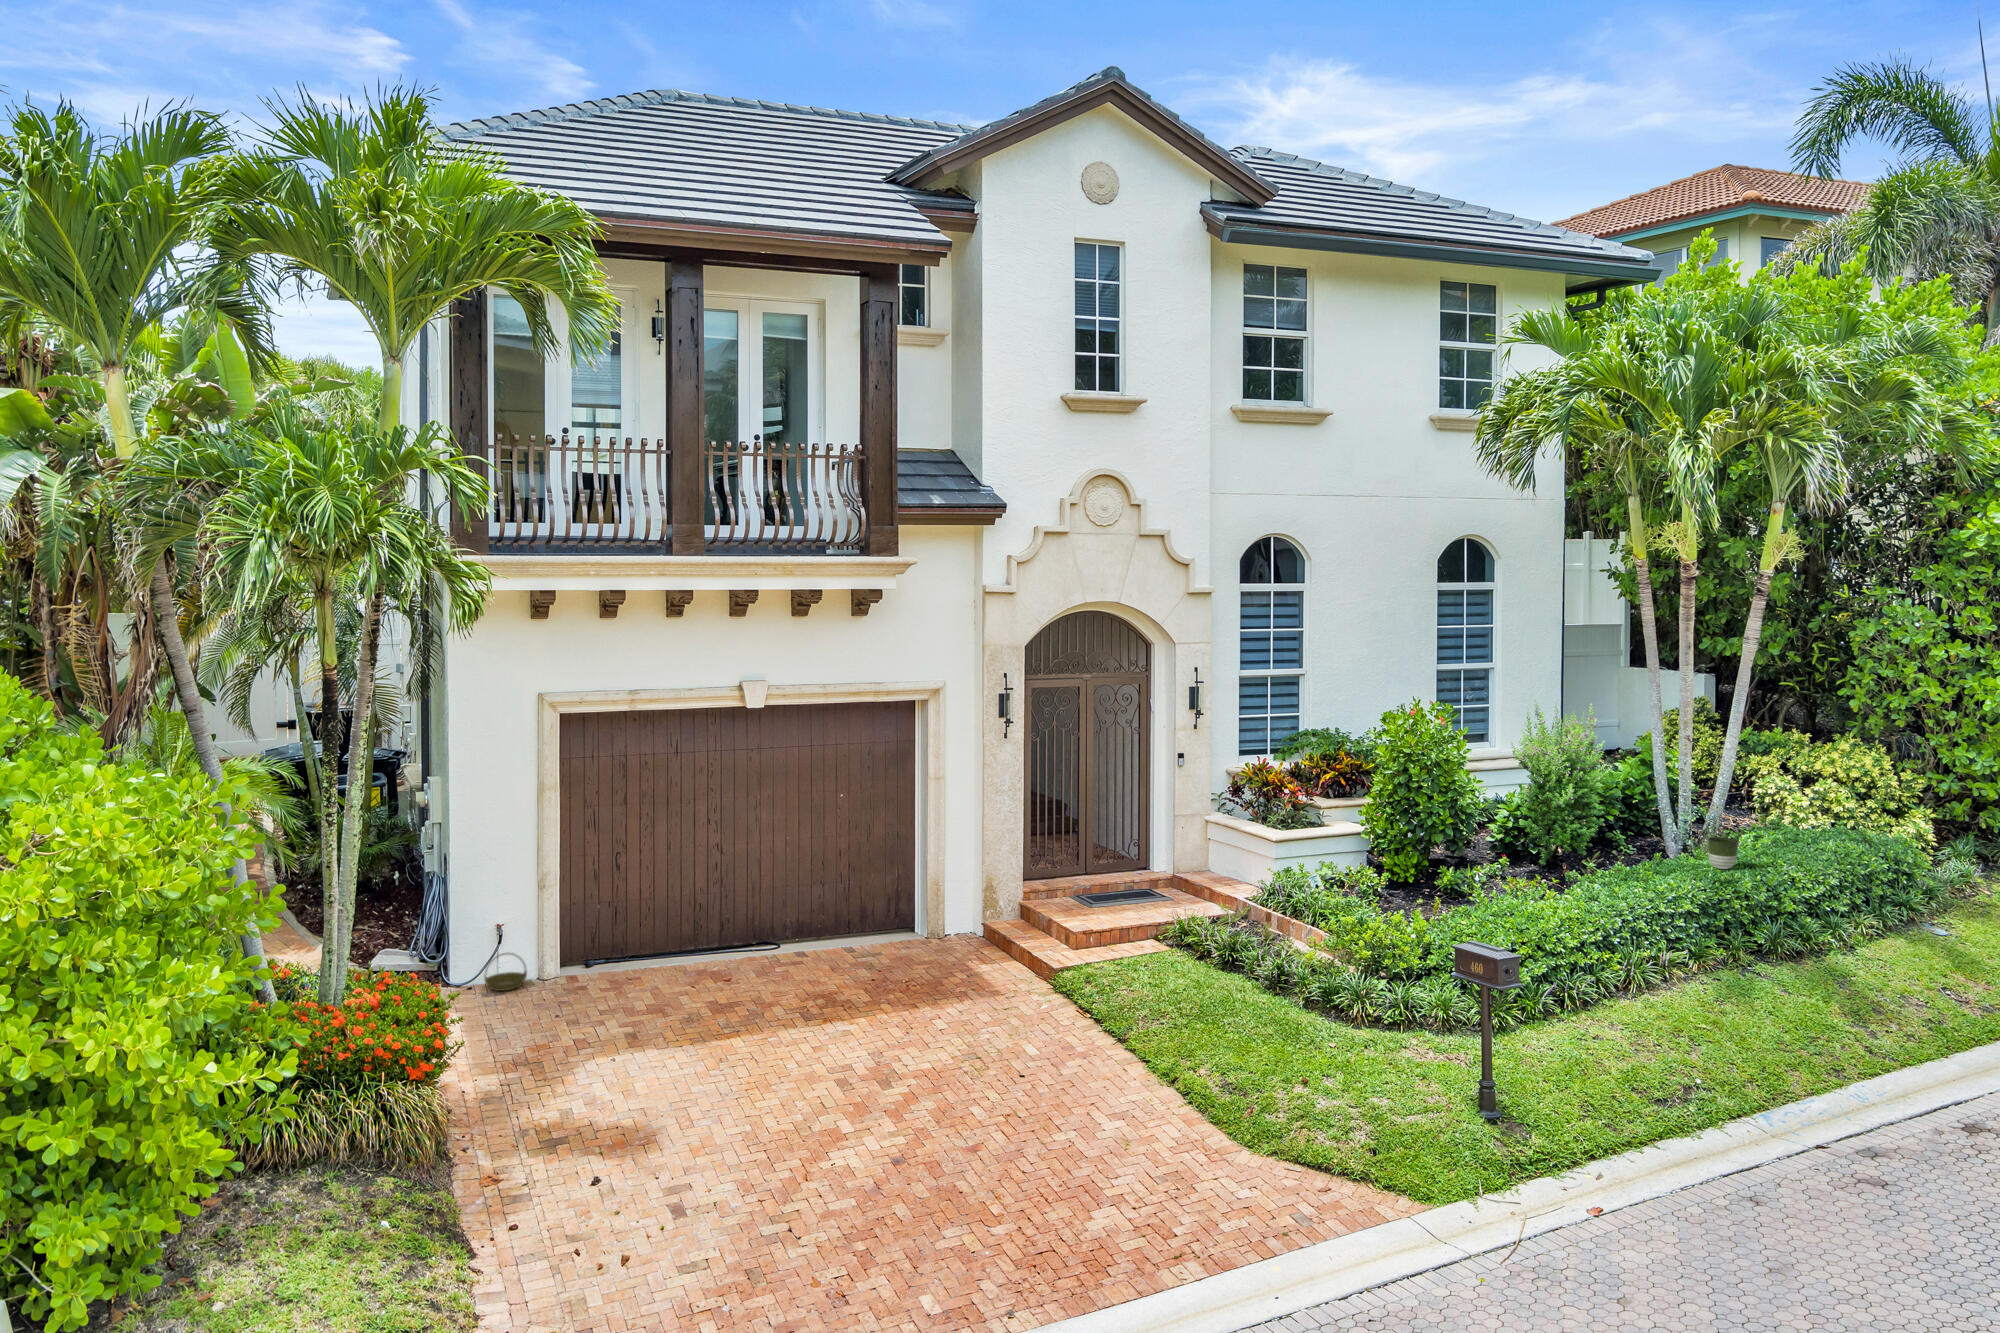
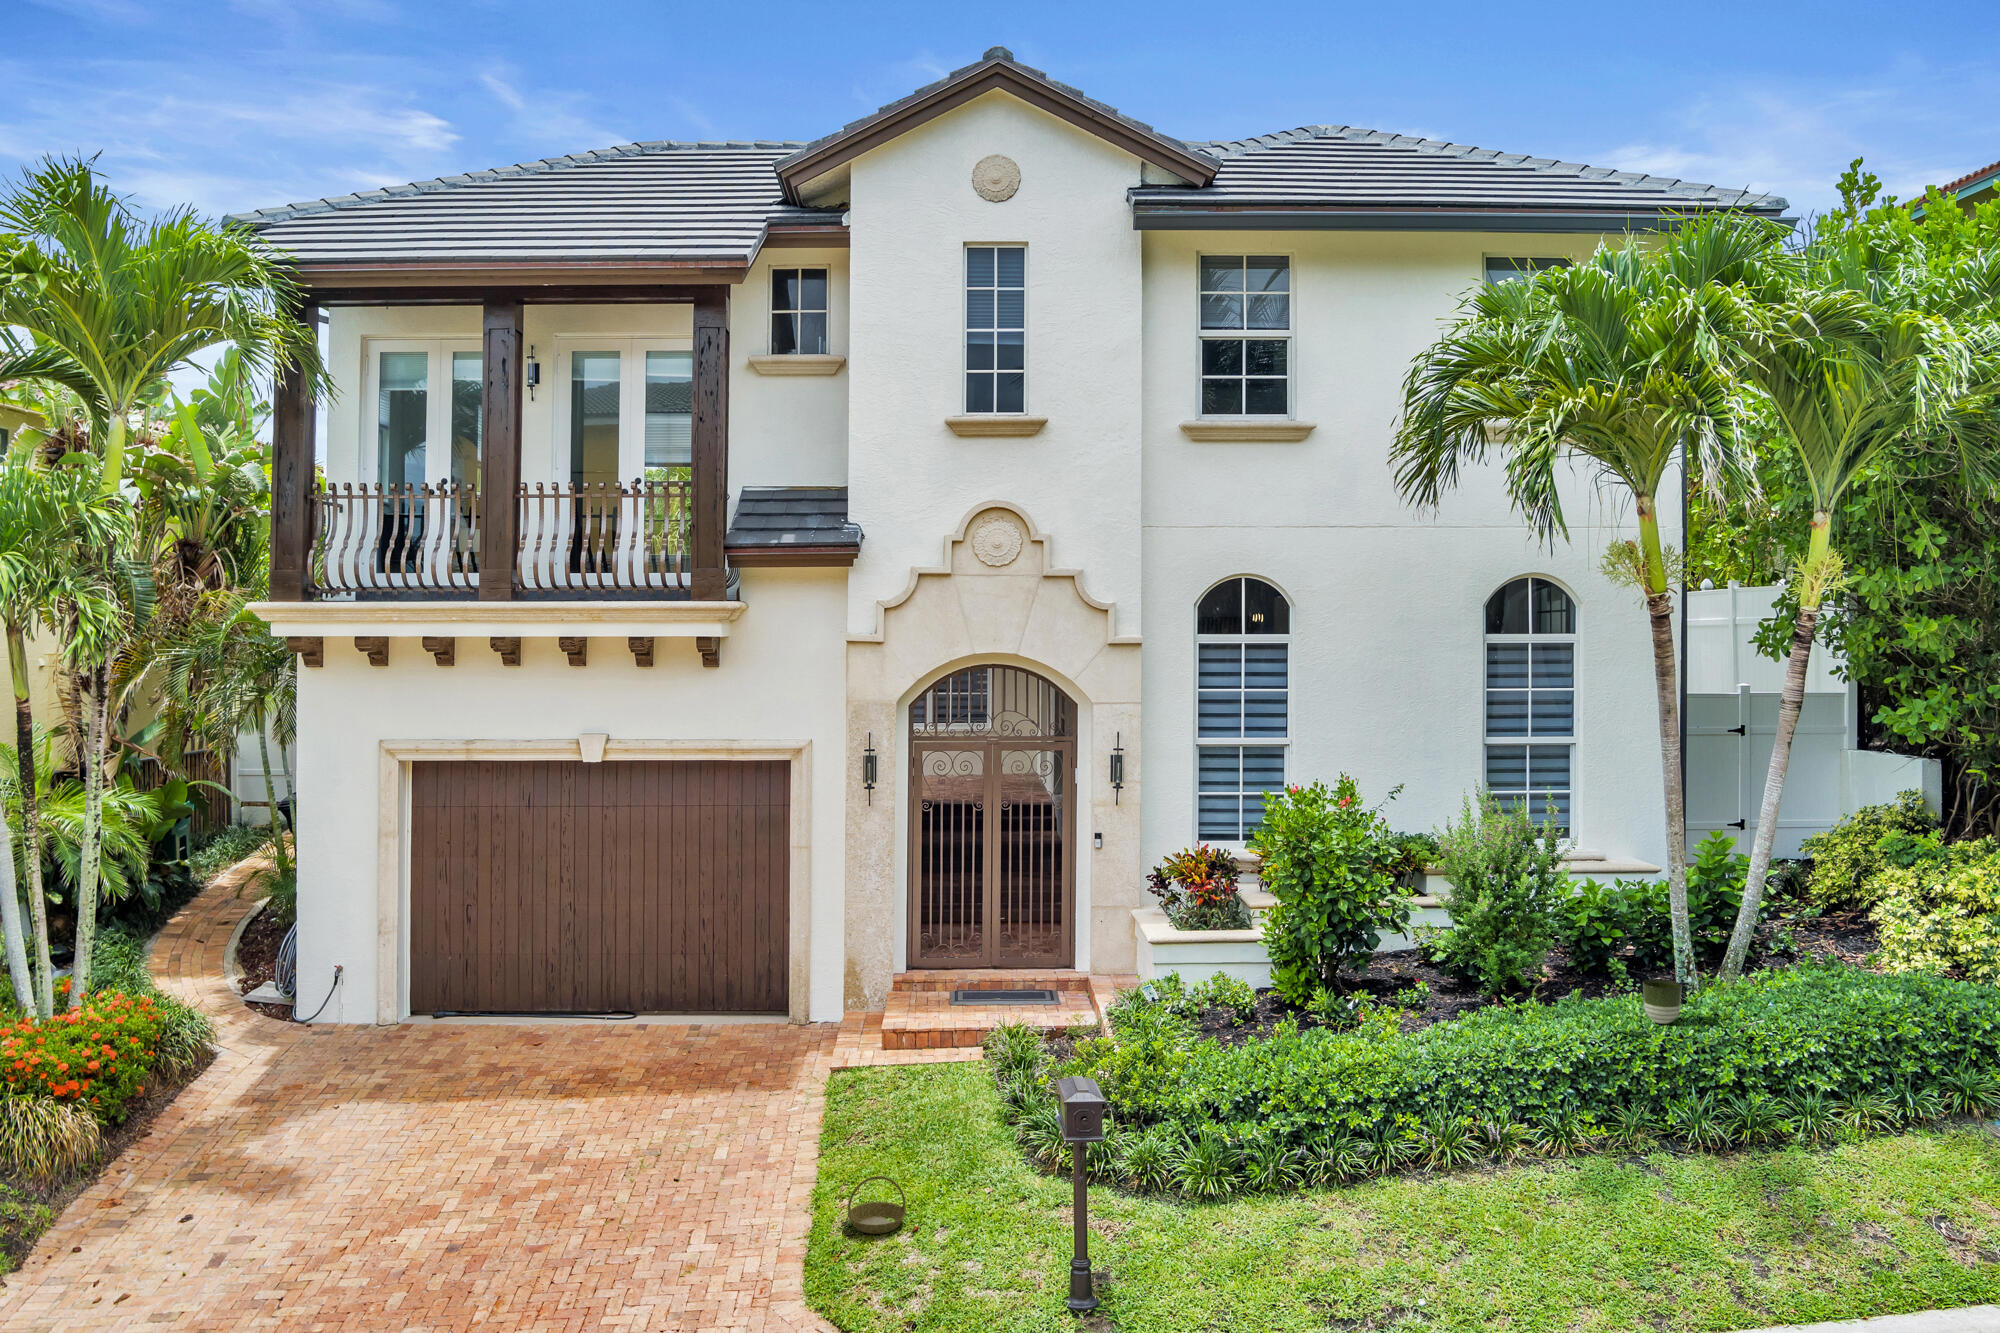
basket: present [484,953,527,991] -> present [848,1176,906,1234]

